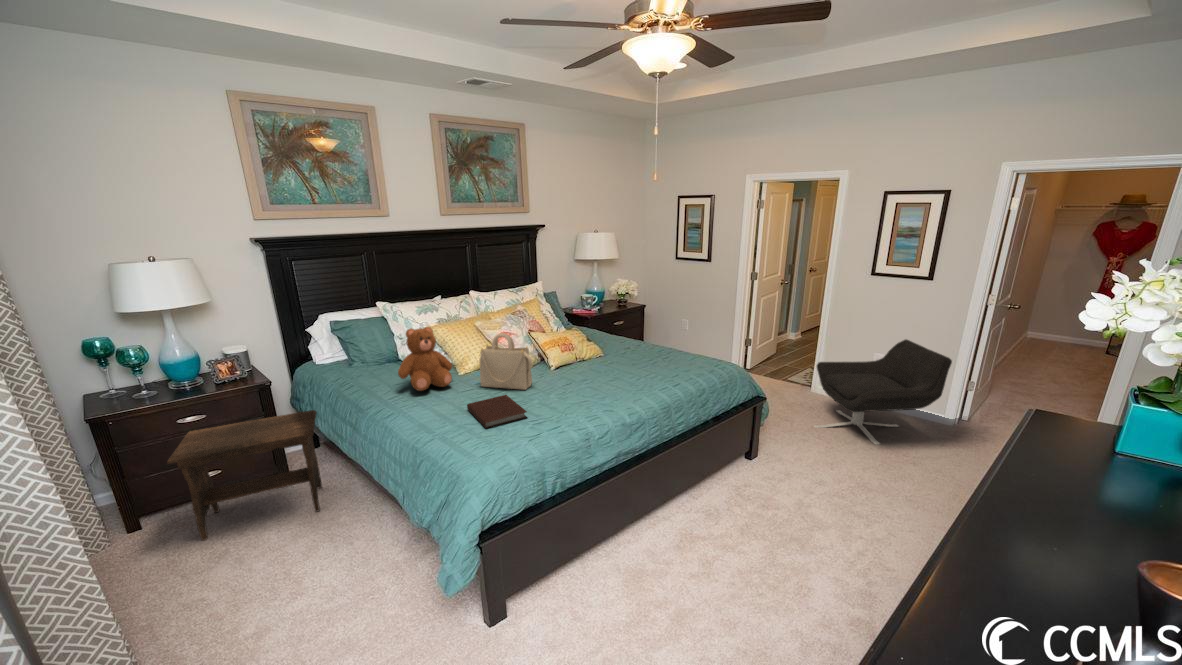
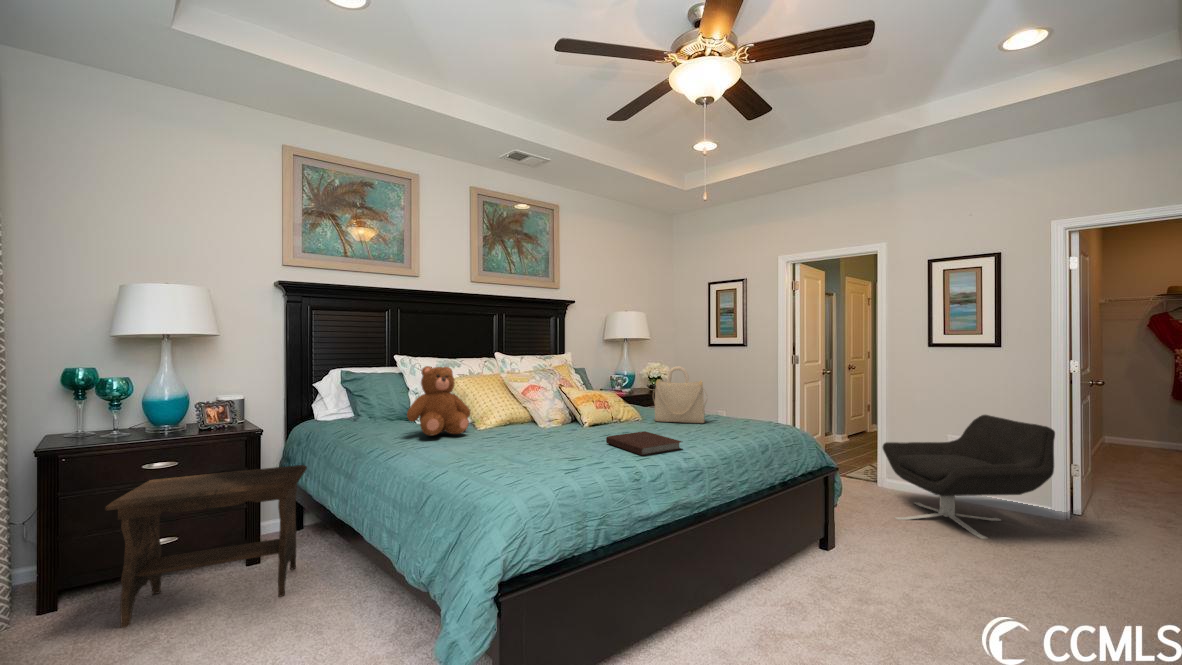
handbag: present [480,333,532,390] -> present [653,366,705,423]
notebook: present [467,395,527,429] -> present [606,431,682,456]

